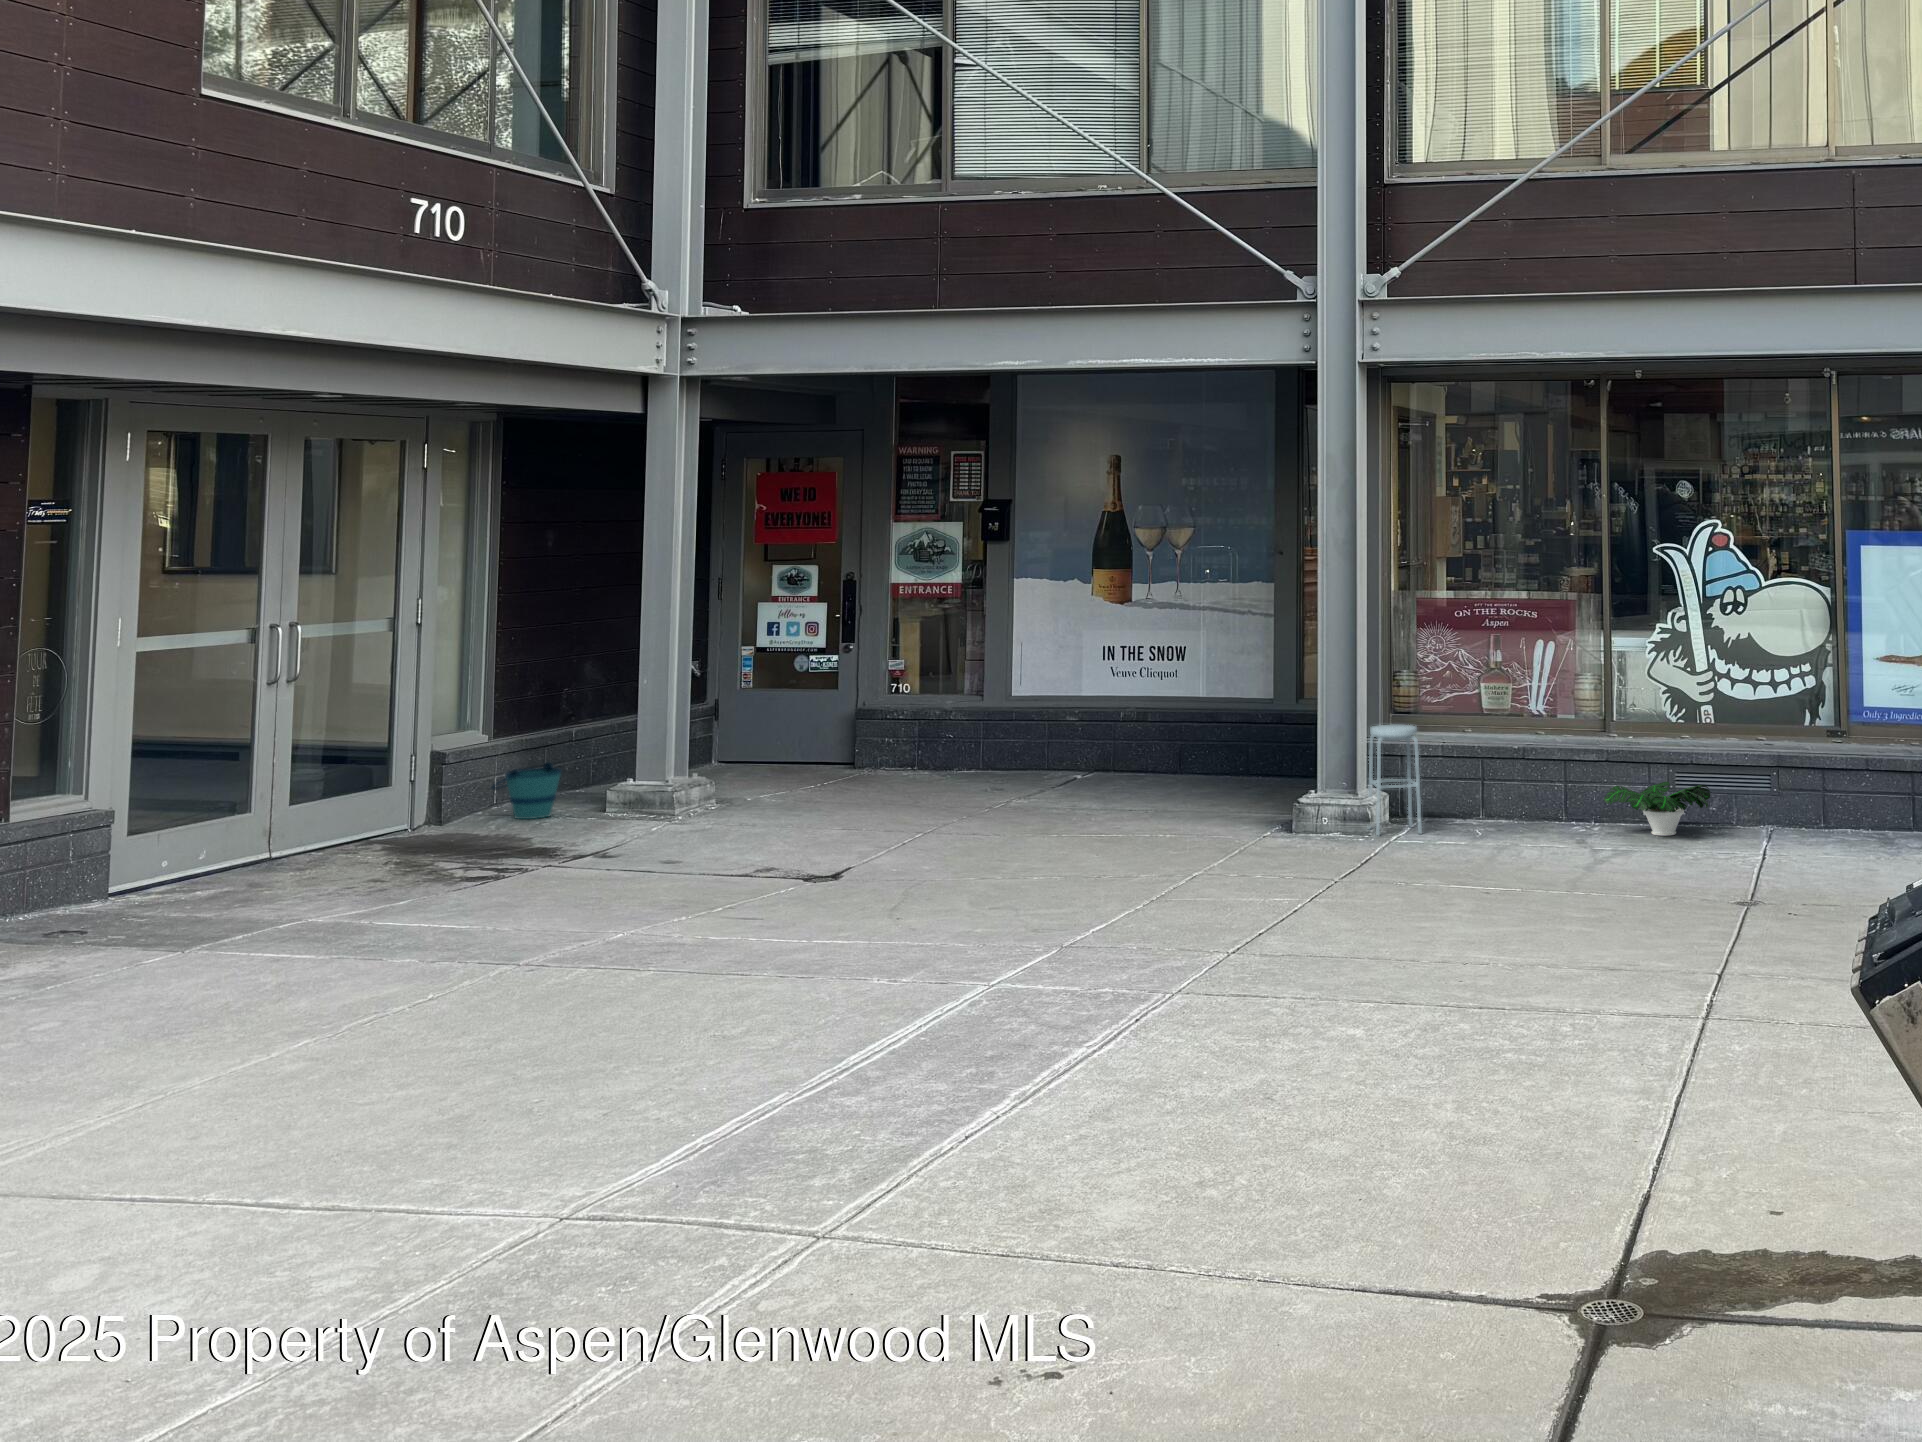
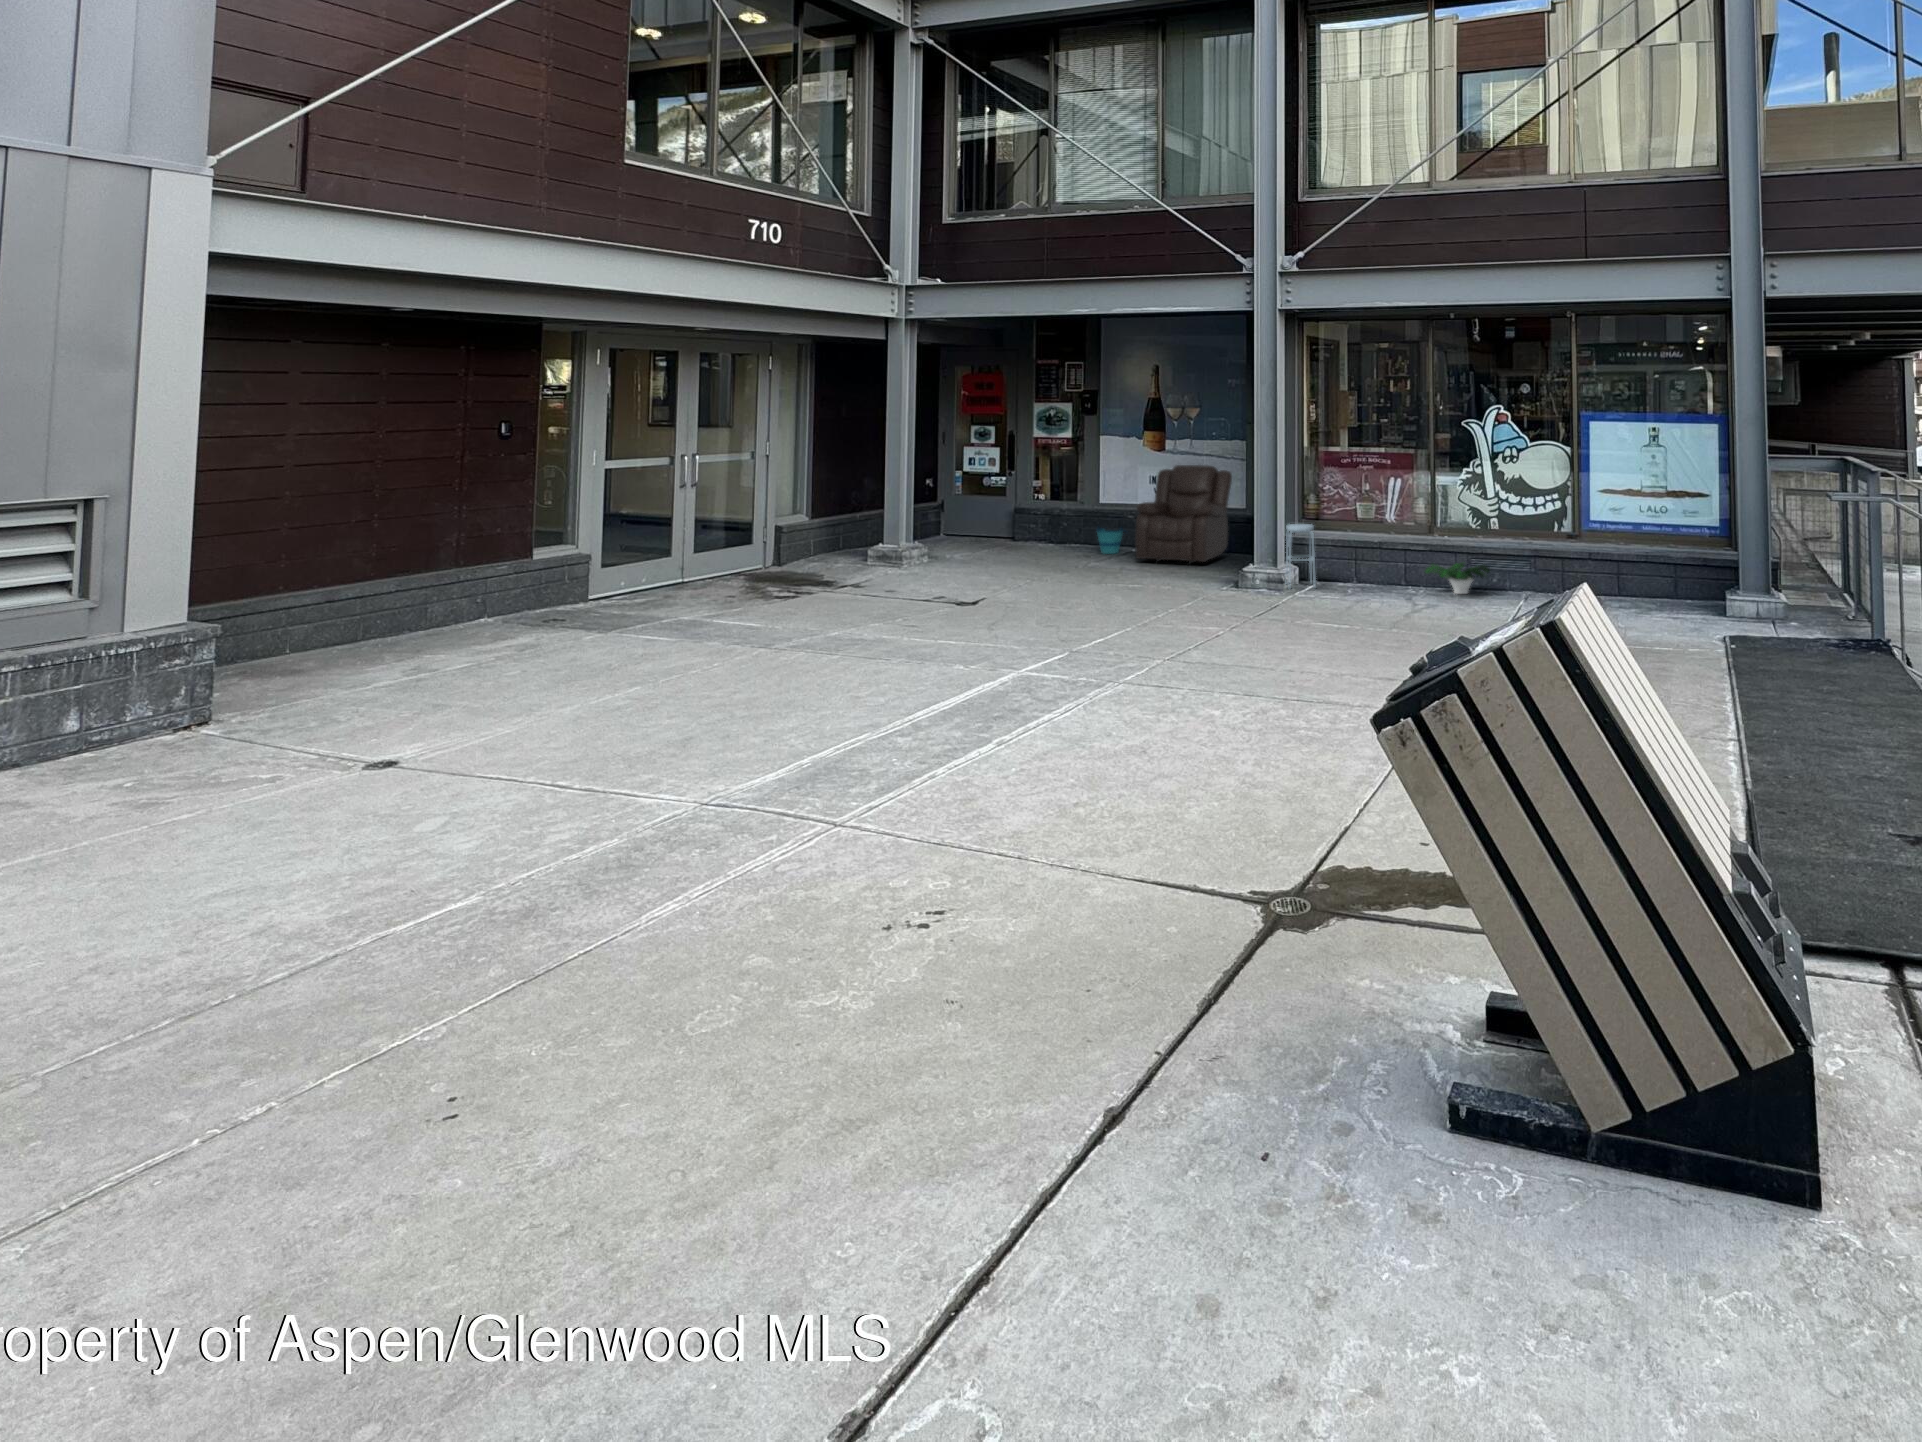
chair: none [1091,629,1255,802] -> present [1135,465,1232,564]
bucket: present [491,762,561,819] -> present [1097,527,1126,554]

